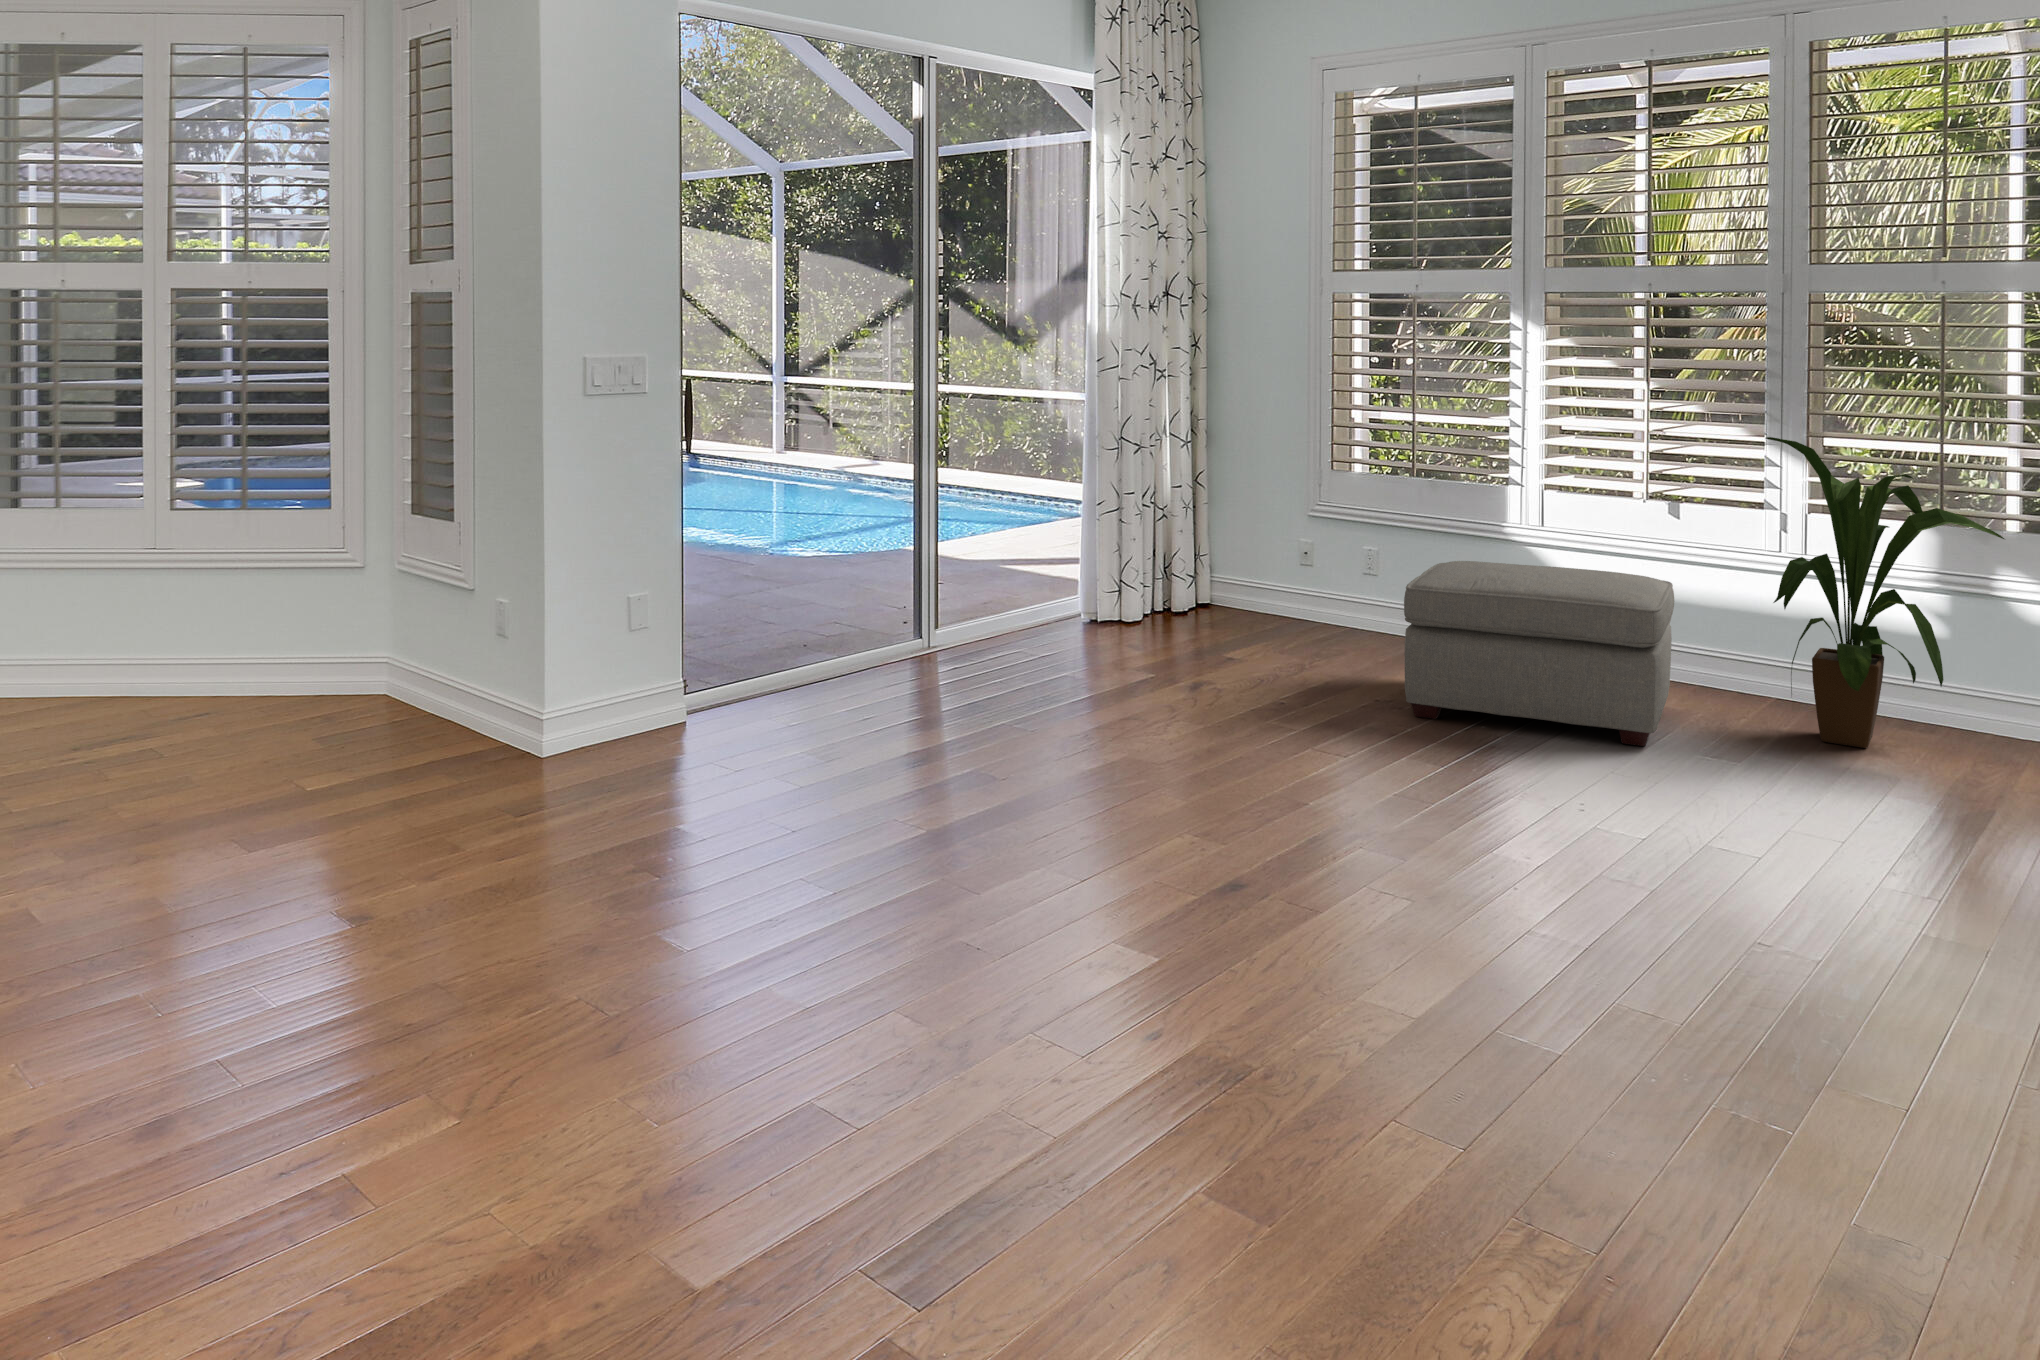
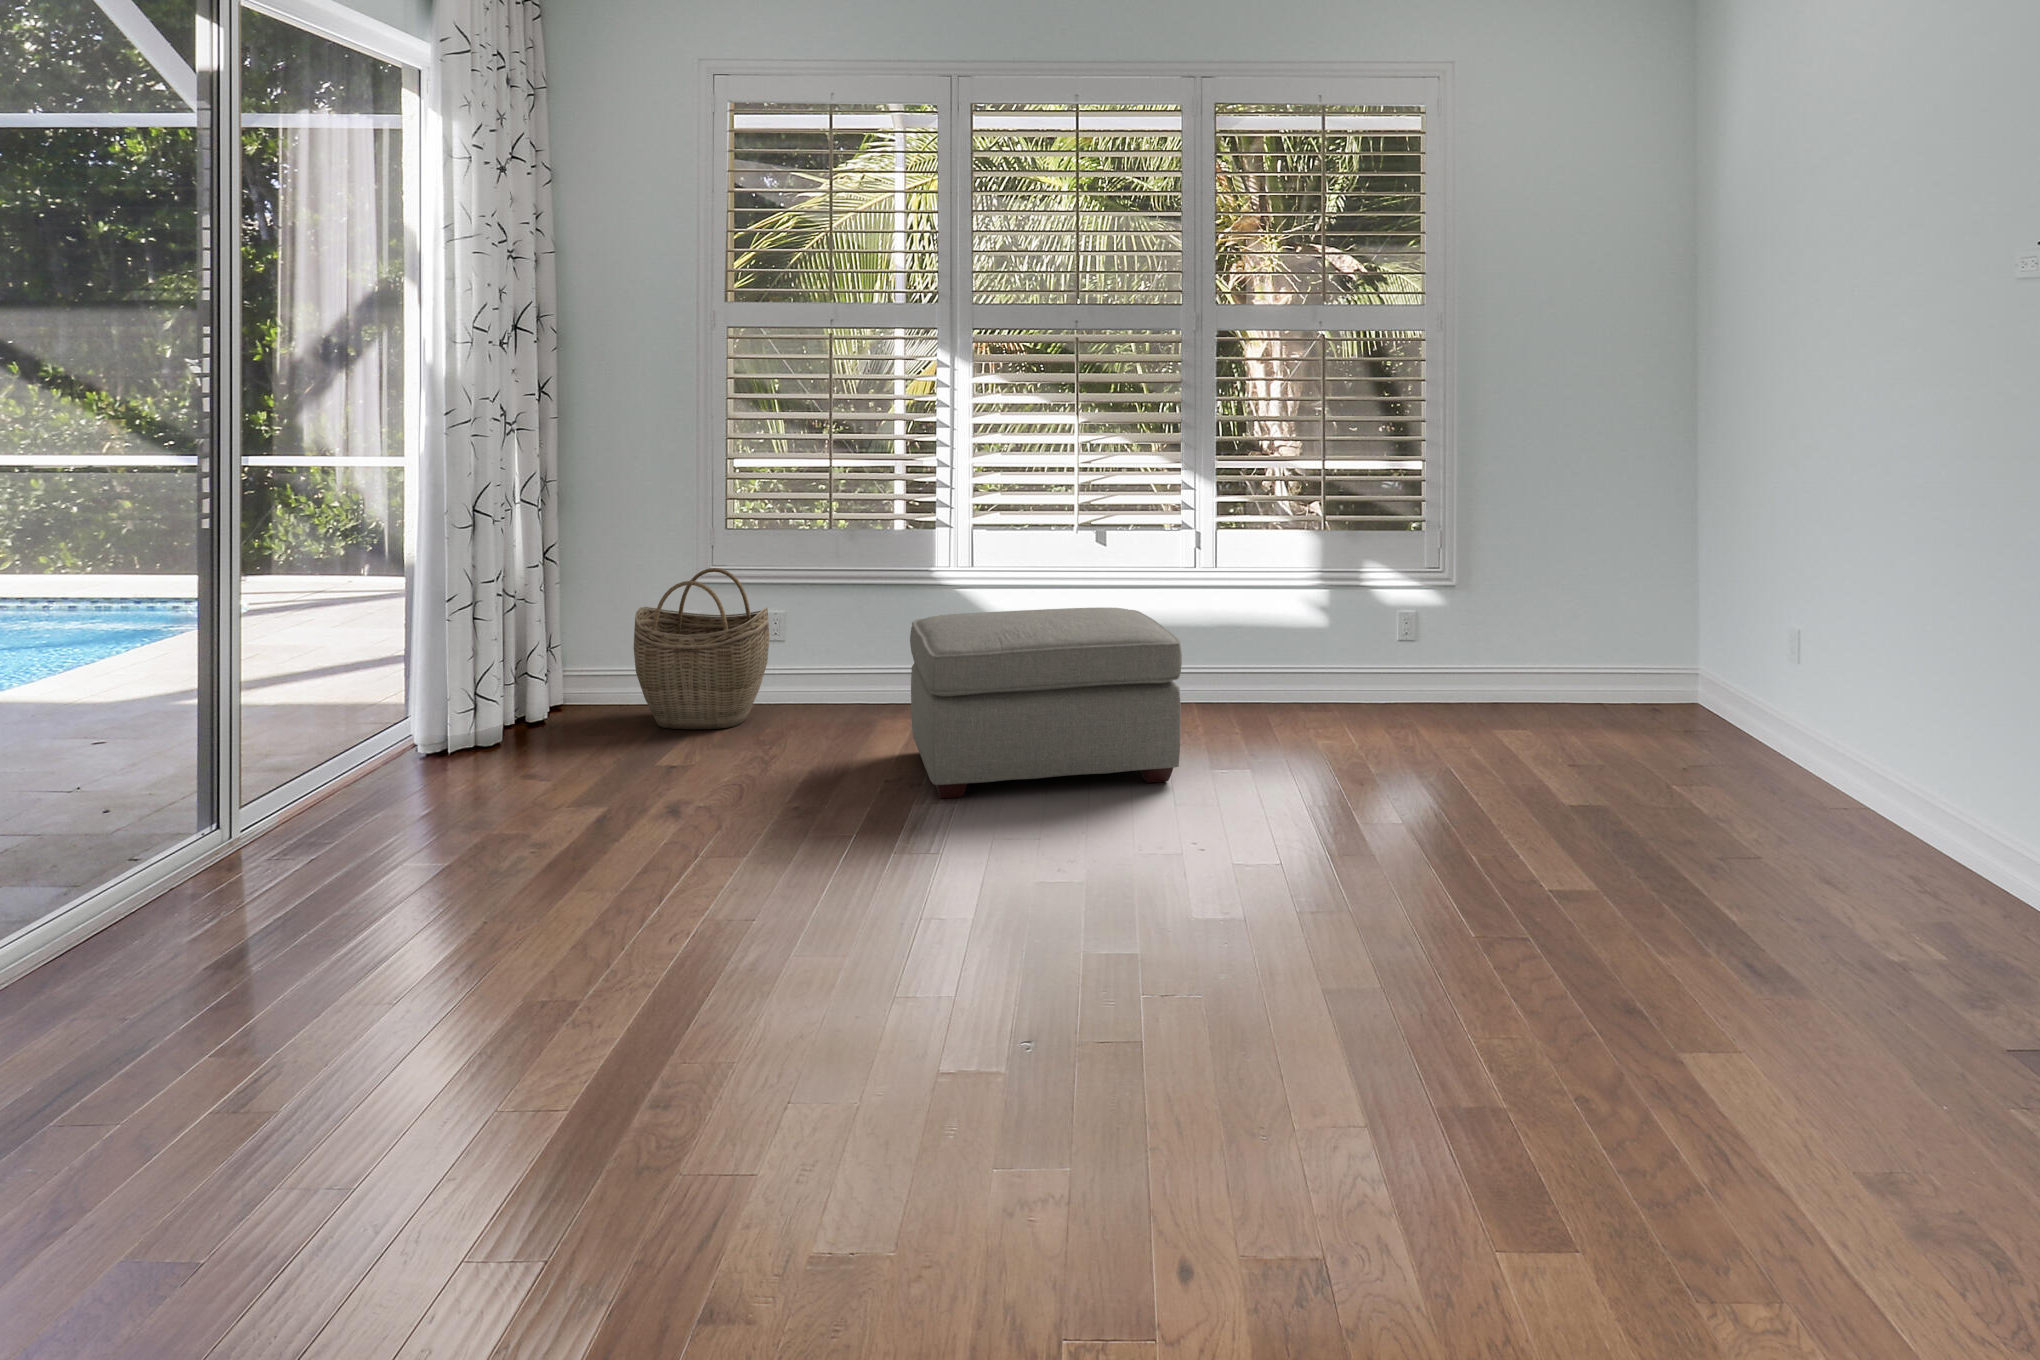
house plant: present [1766,437,2004,748] -> none [1217,463,1392,741]
woven basket: none [1240,504,1354,640] -> present [634,568,769,729]

